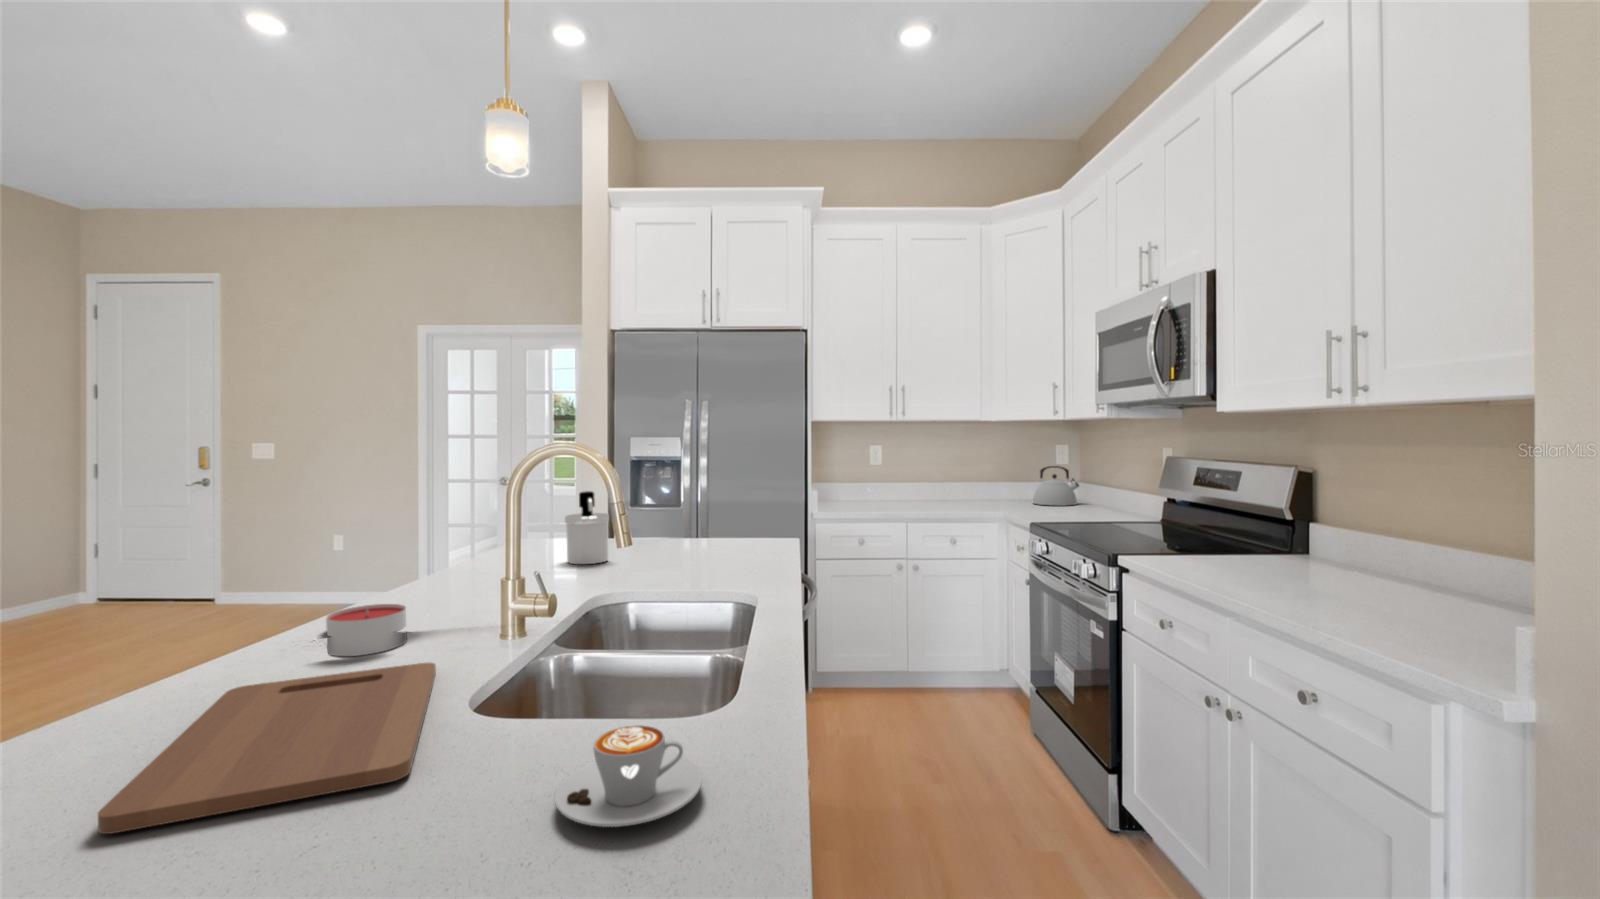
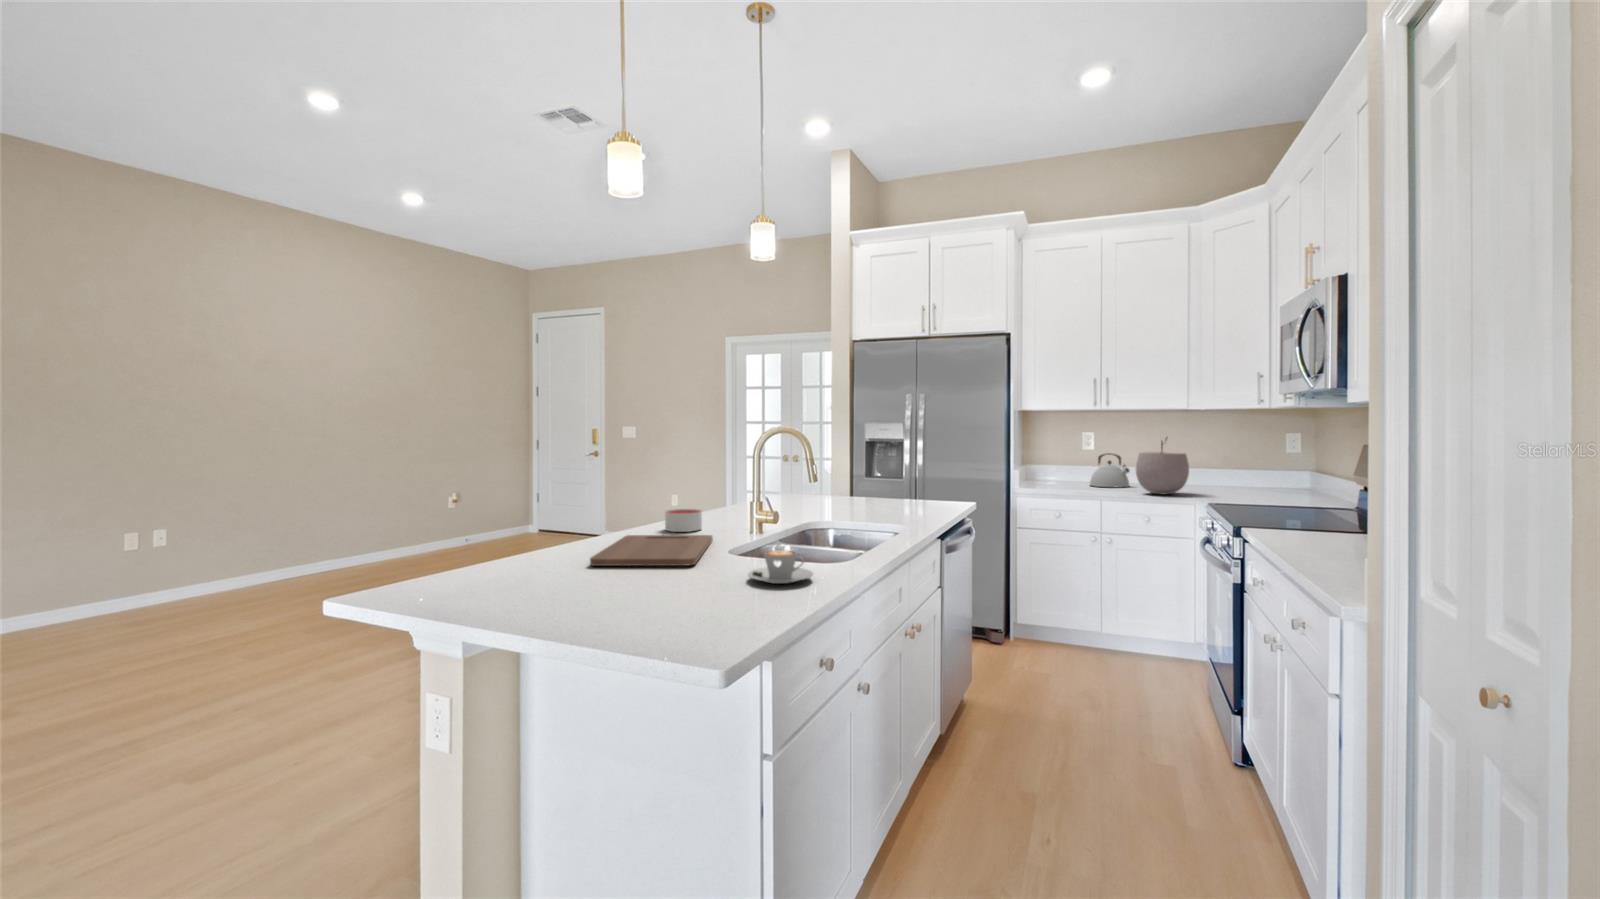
plant pot: none [944,447,997,512] -> present [1136,437,1189,494]
kettle: present [1033,466,1079,506] -> present [1090,454,1129,487]
soap dispenser: present [565,491,609,564] -> none [800,458,829,506]

